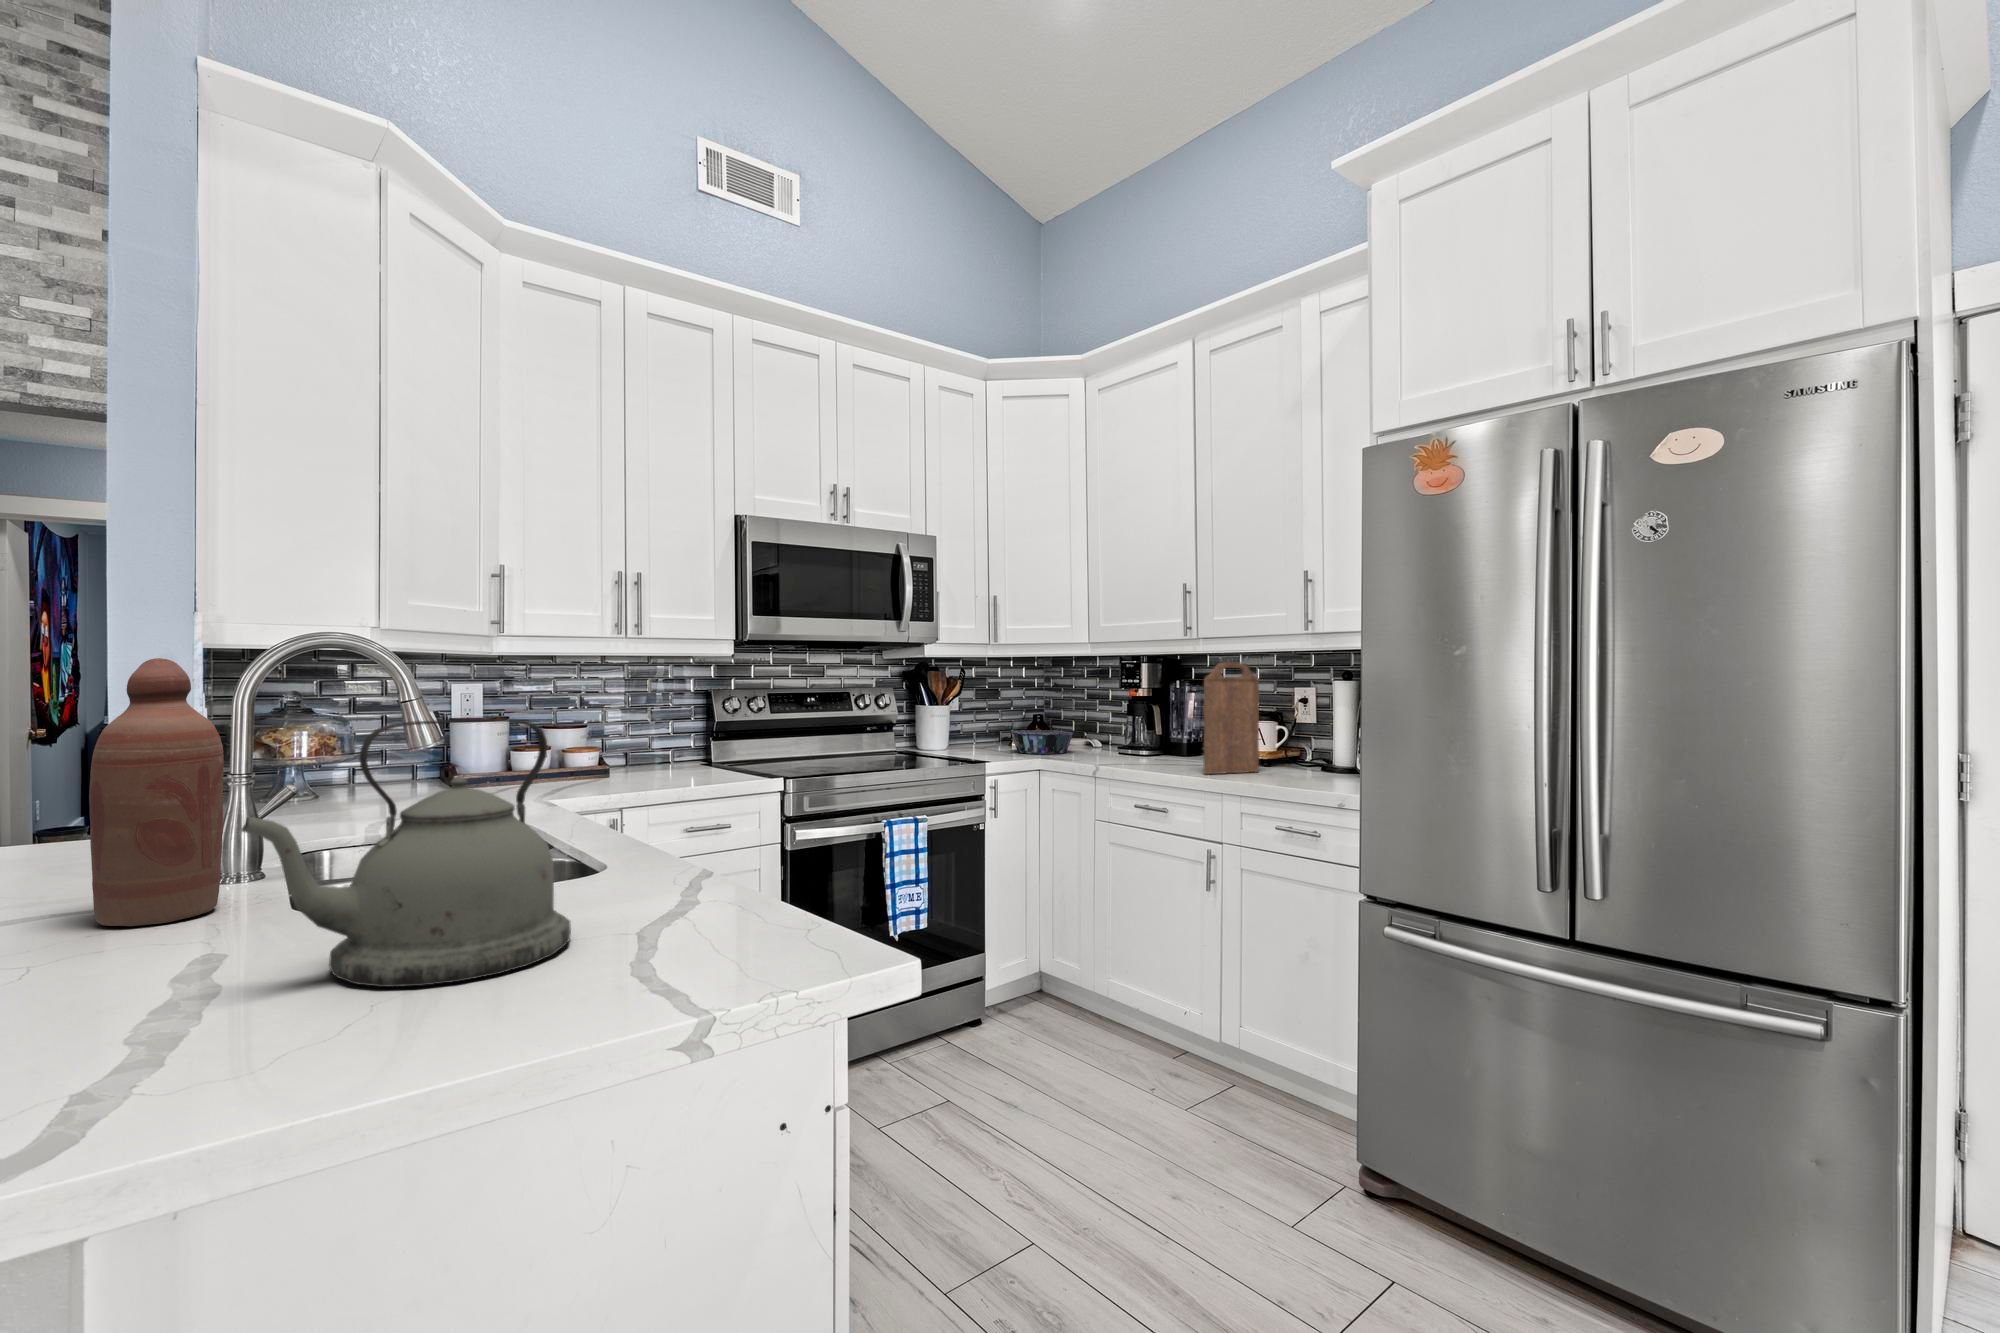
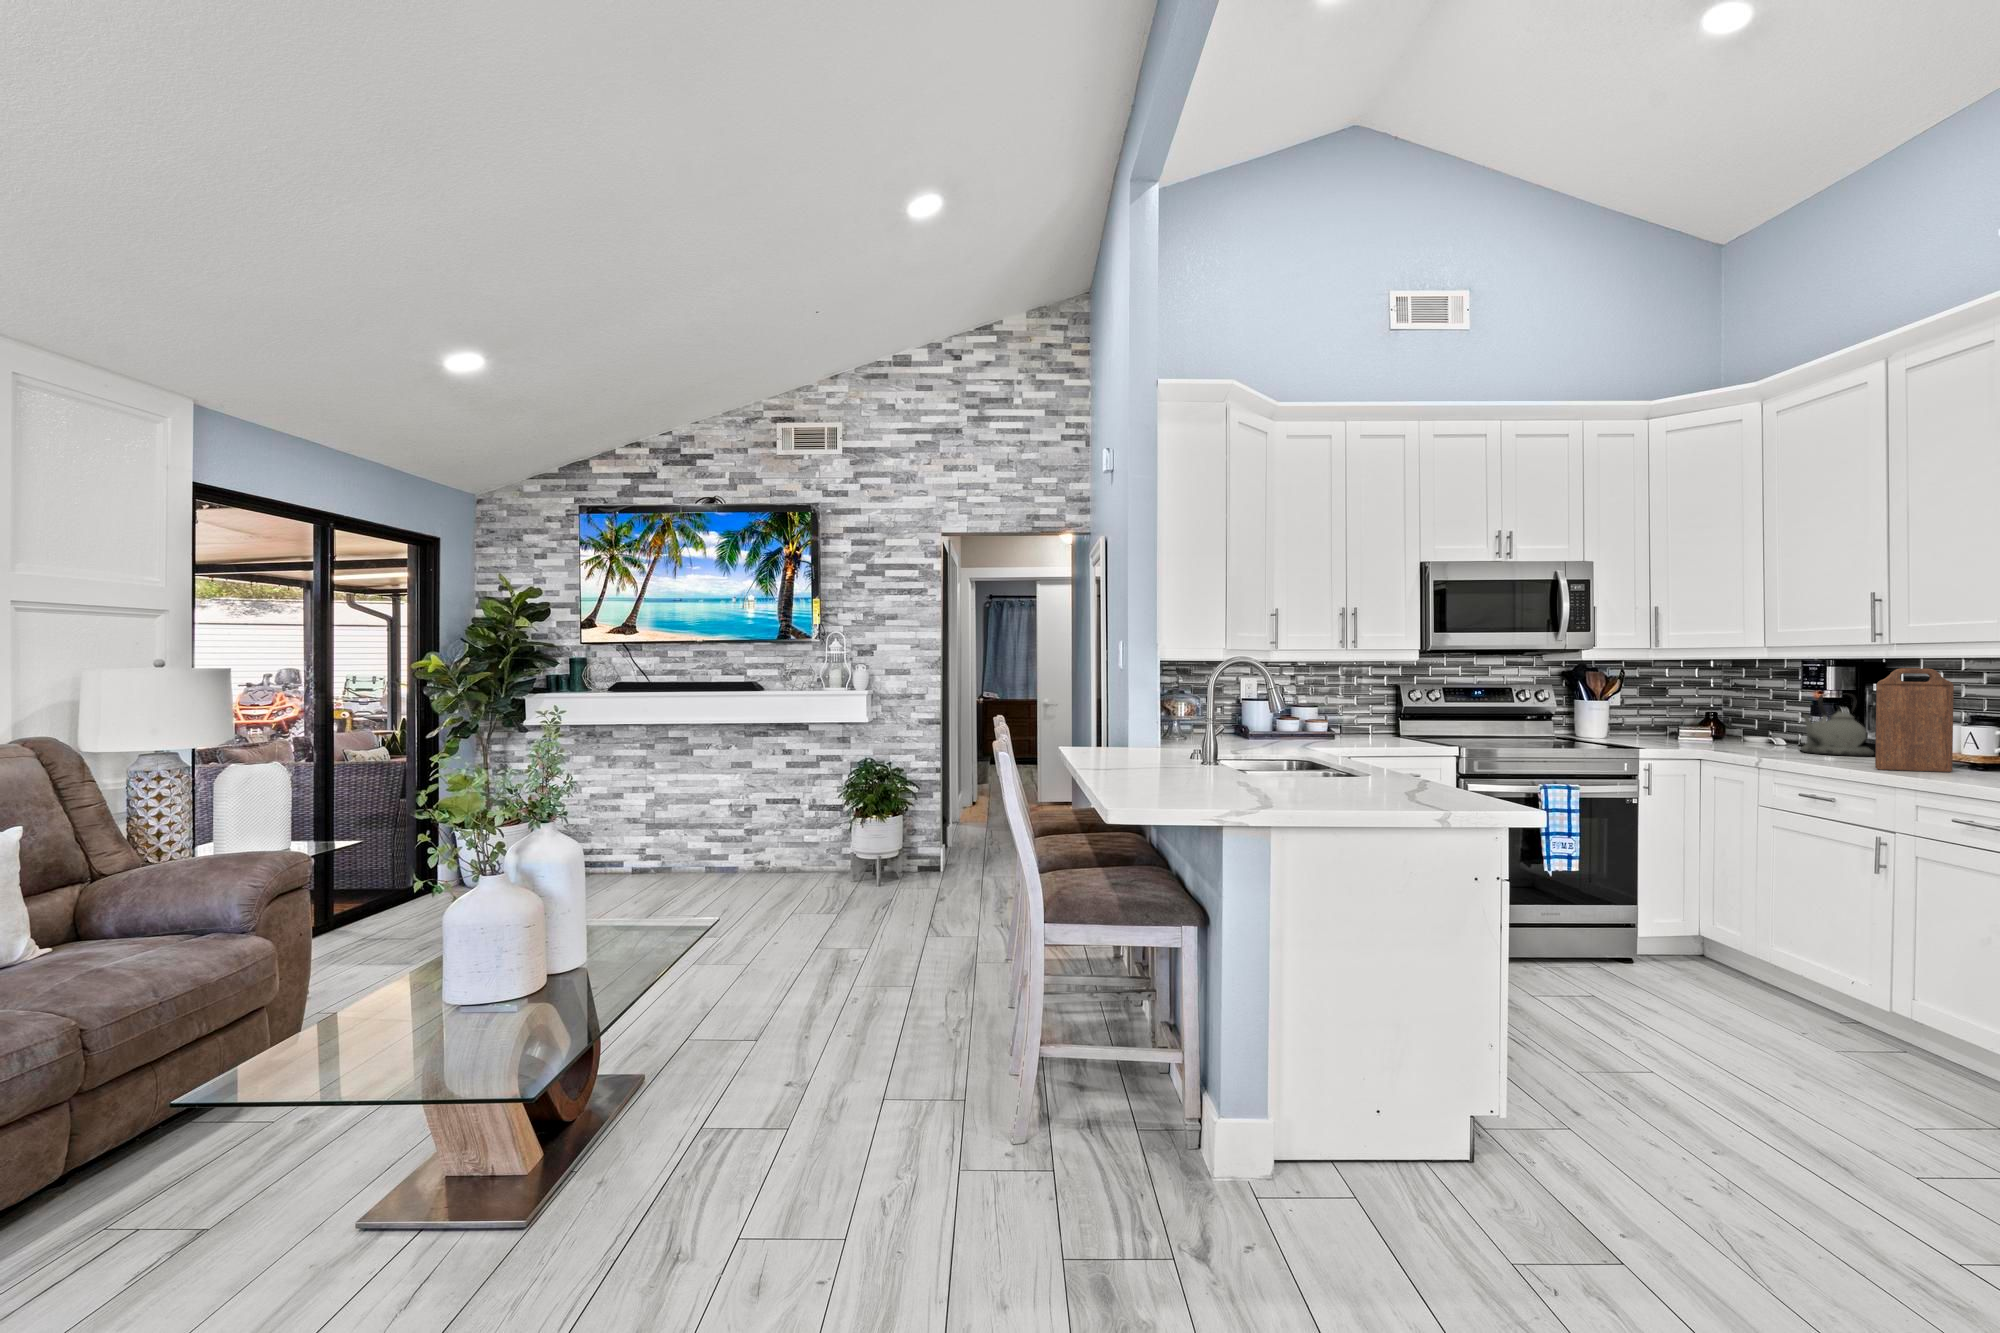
bottle: present [89,658,224,926] -> none [1186,670,1224,771]
kettle: present [242,719,571,987] -> present [1801,694,1874,756]
decorative bowl: present [1011,730,1074,754] -> none [1673,725,1746,747]

